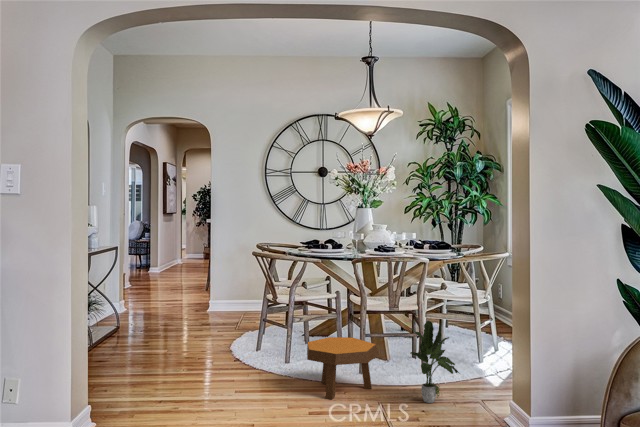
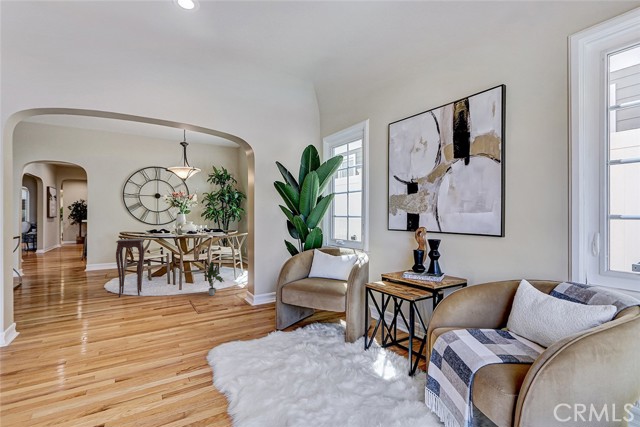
side table: none [242,259,293,378] -> present [116,239,144,297]
footstool: present [307,337,379,399] -> none [153,273,189,300]

